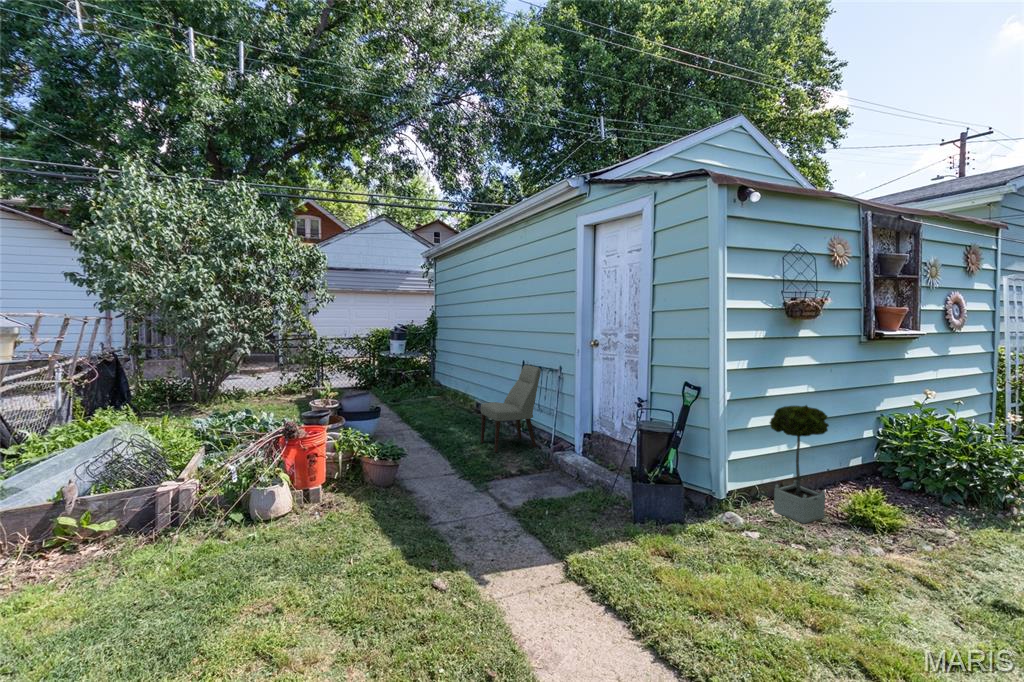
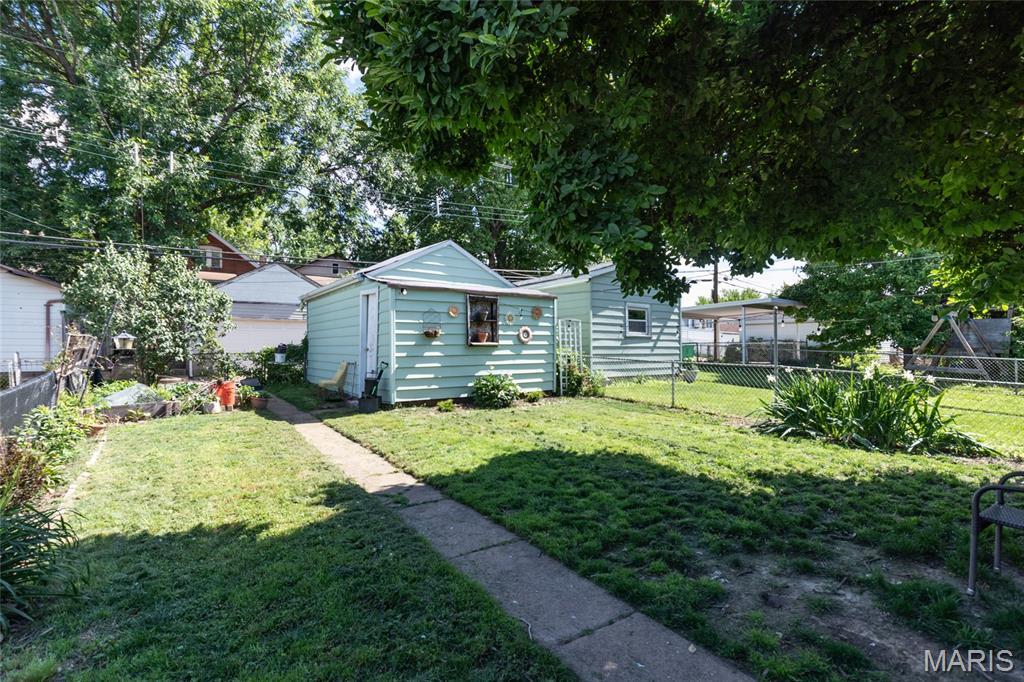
potted tree: present [770,405,829,523] -> none [414,367,432,410]

